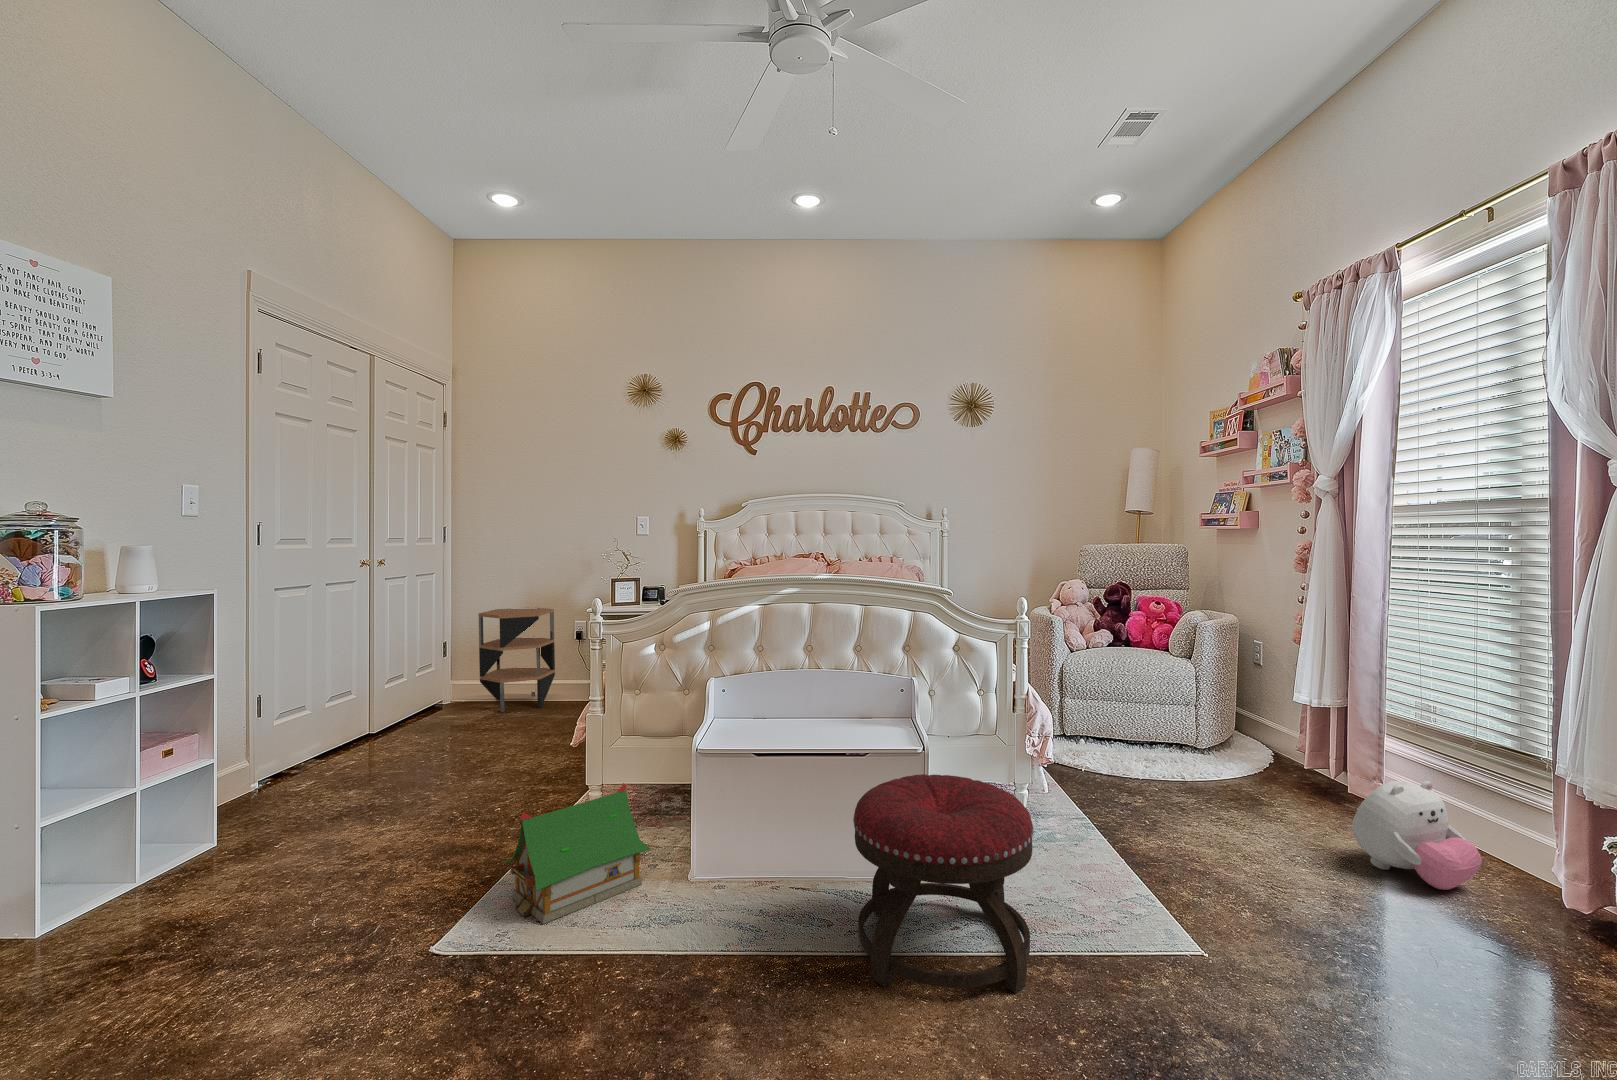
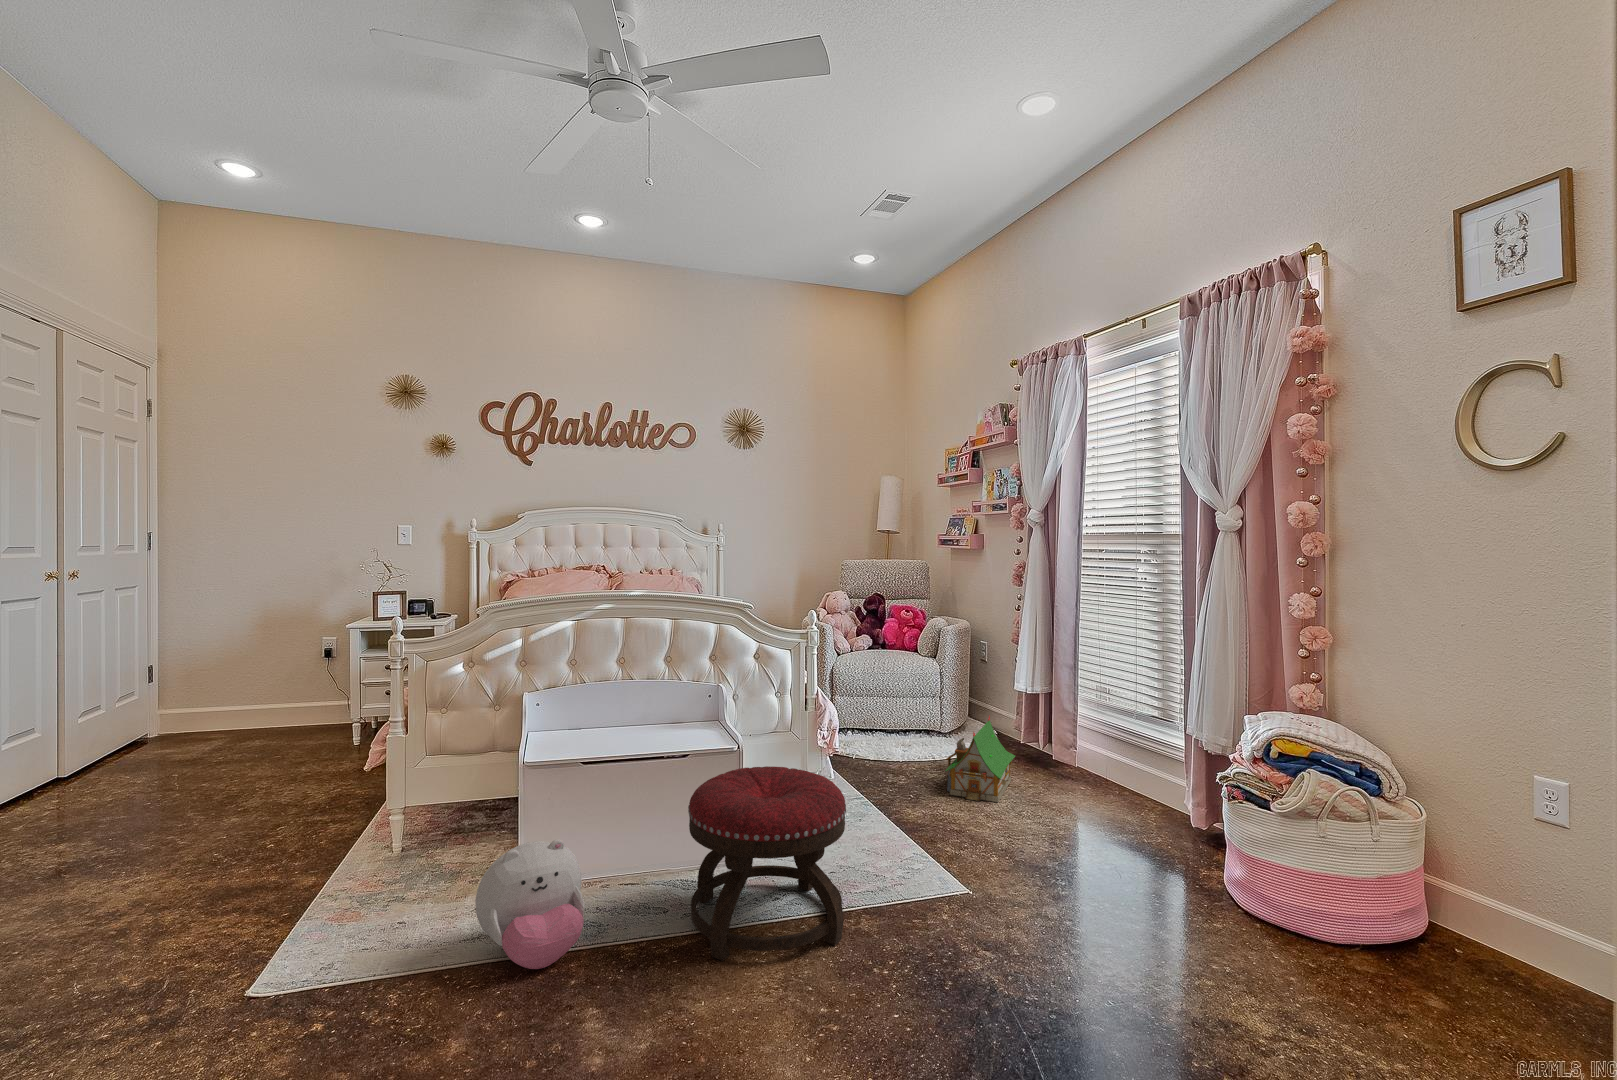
side table: present [478,608,555,712] -> none [177,627,281,752]
plush toy: present [1352,781,1482,890] -> present [475,839,585,969]
toy house: present [502,783,651,924] -> present [945,716,1015,802]

